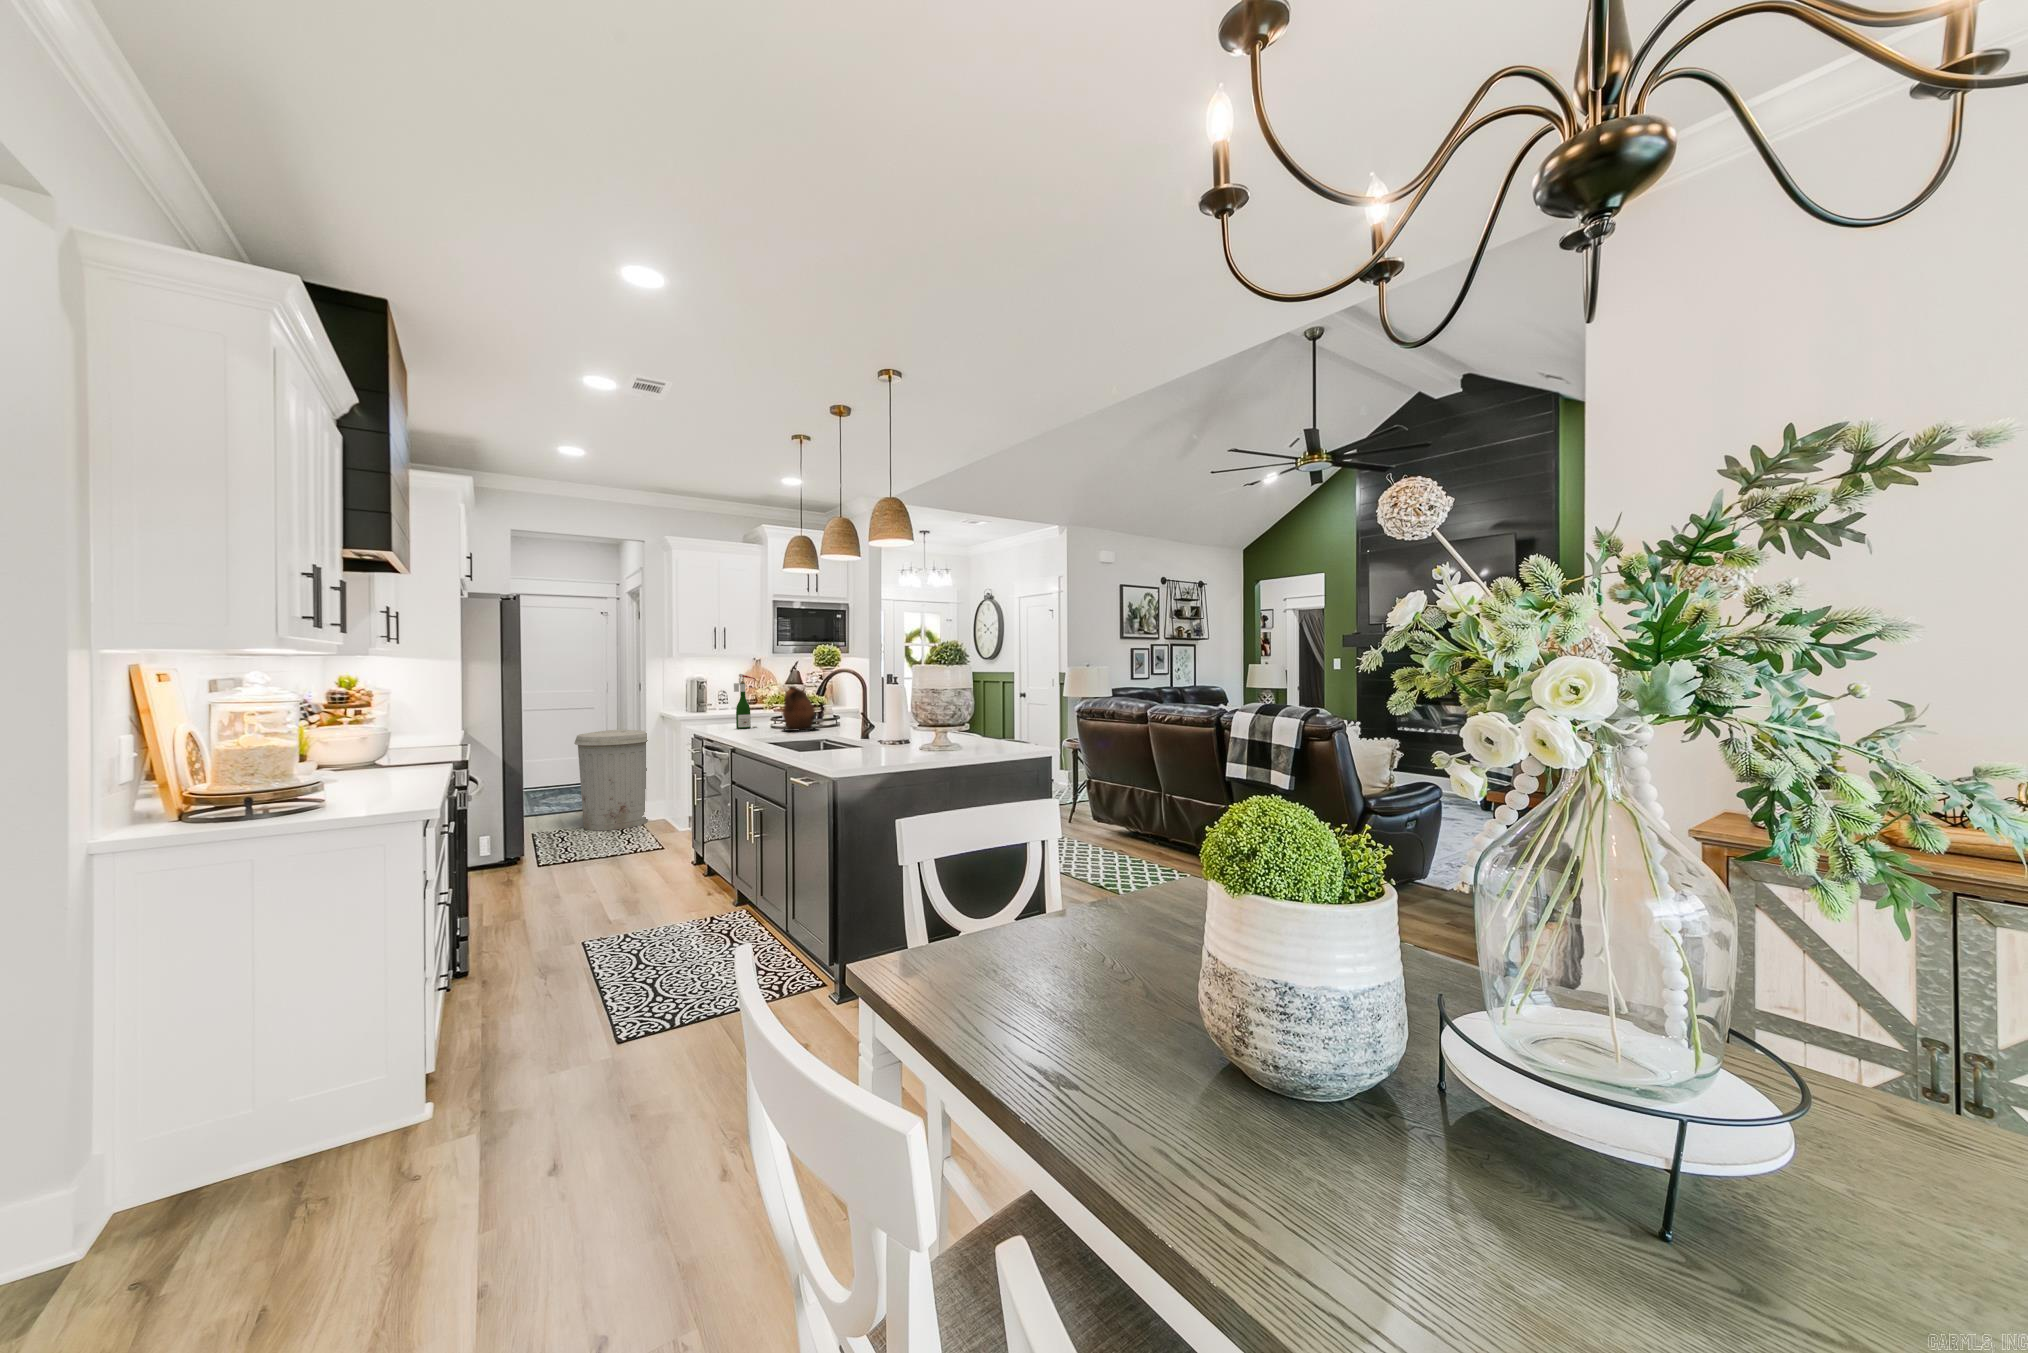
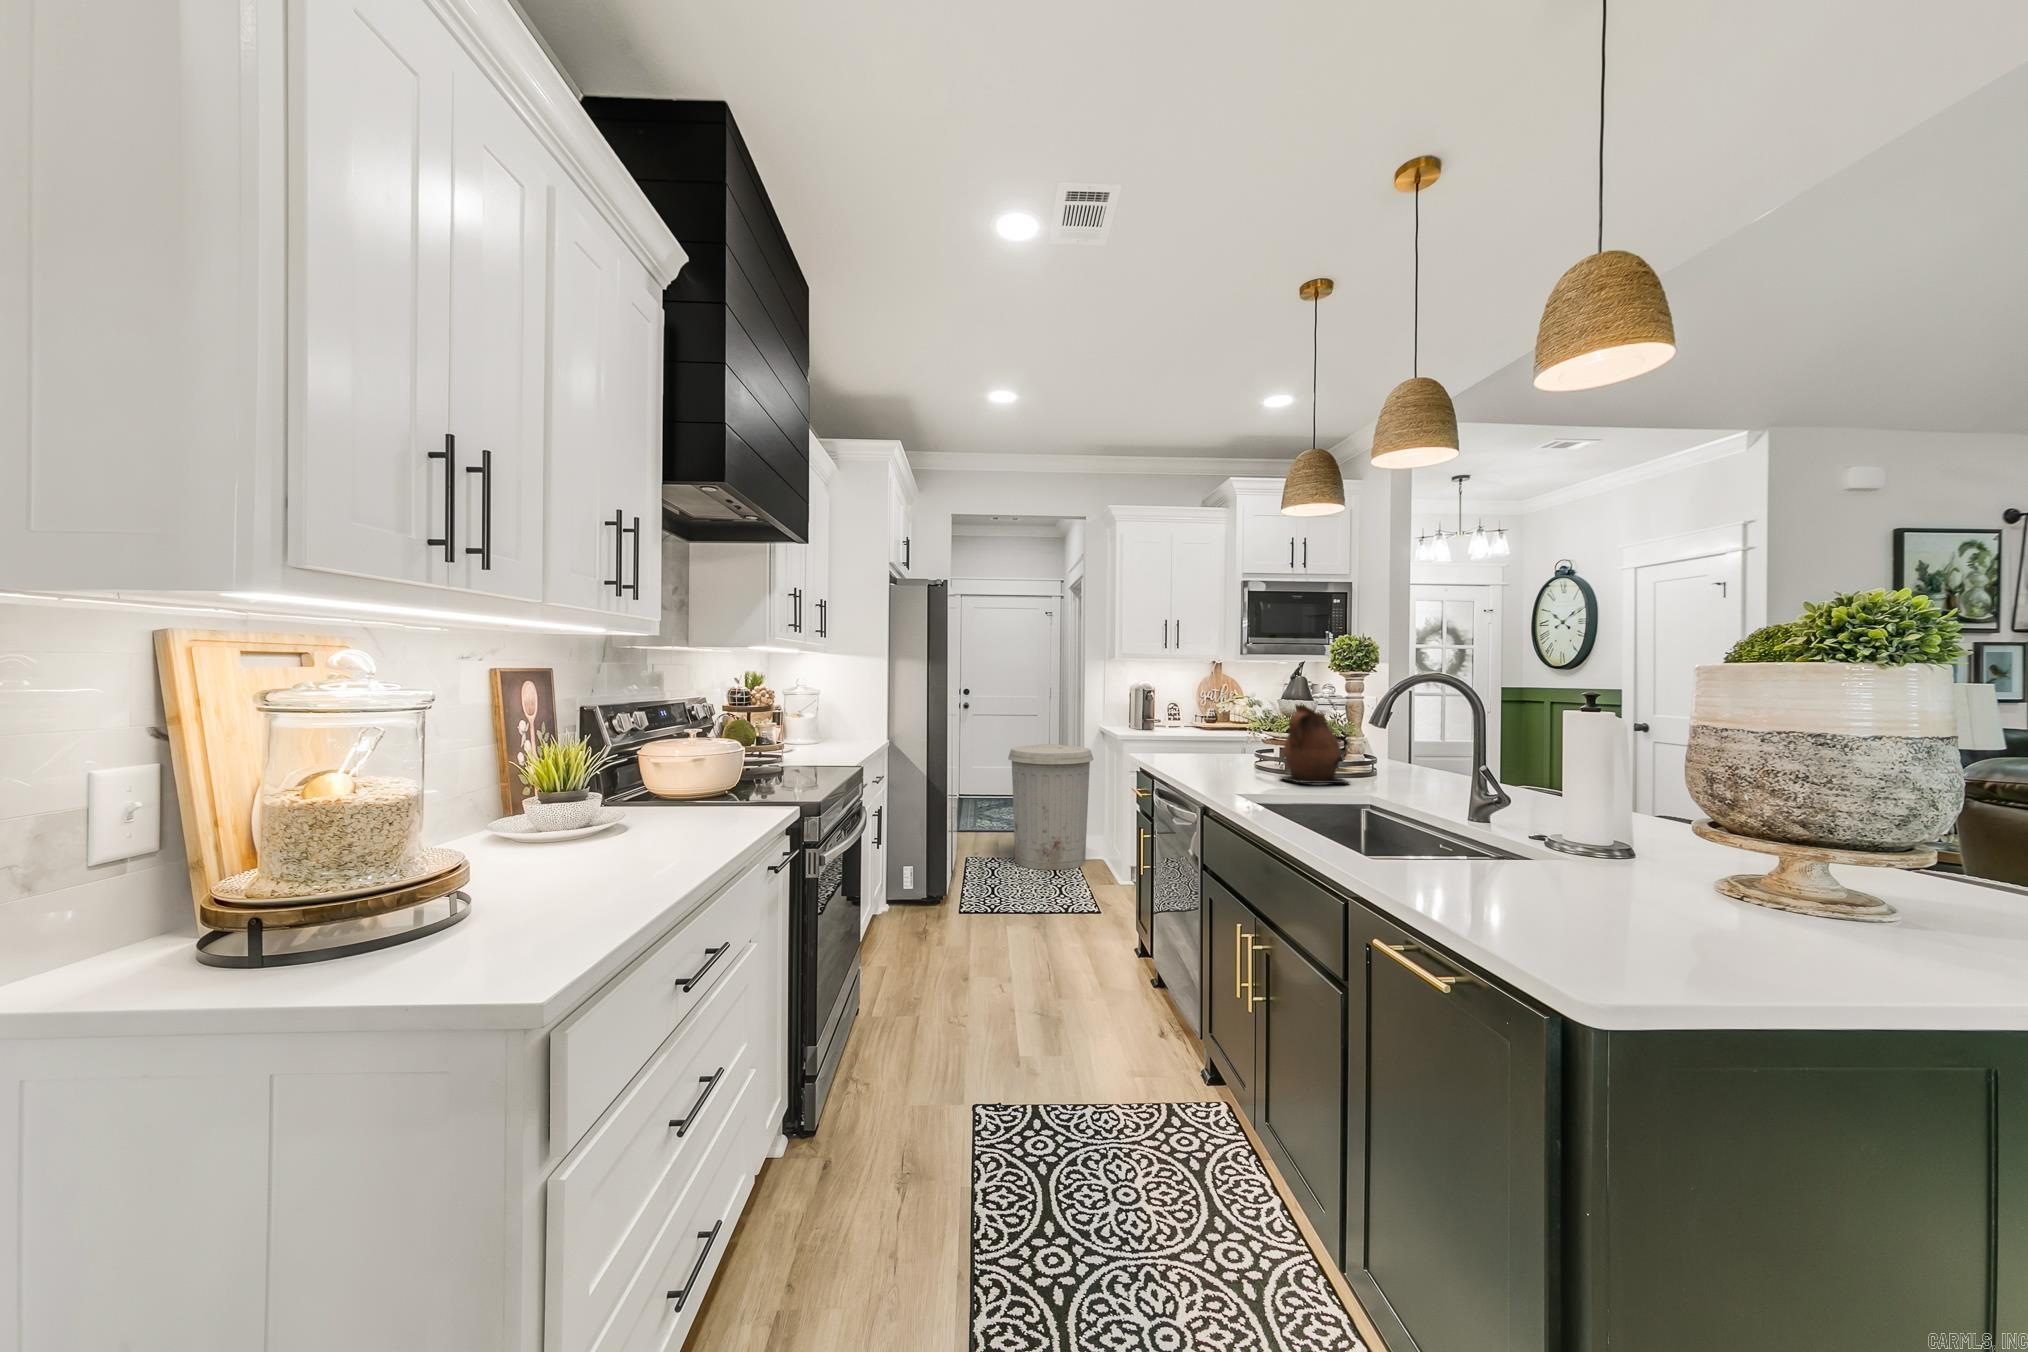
wine bottle: present [734,674,757,729] -> none [1203,681,1238,767]

